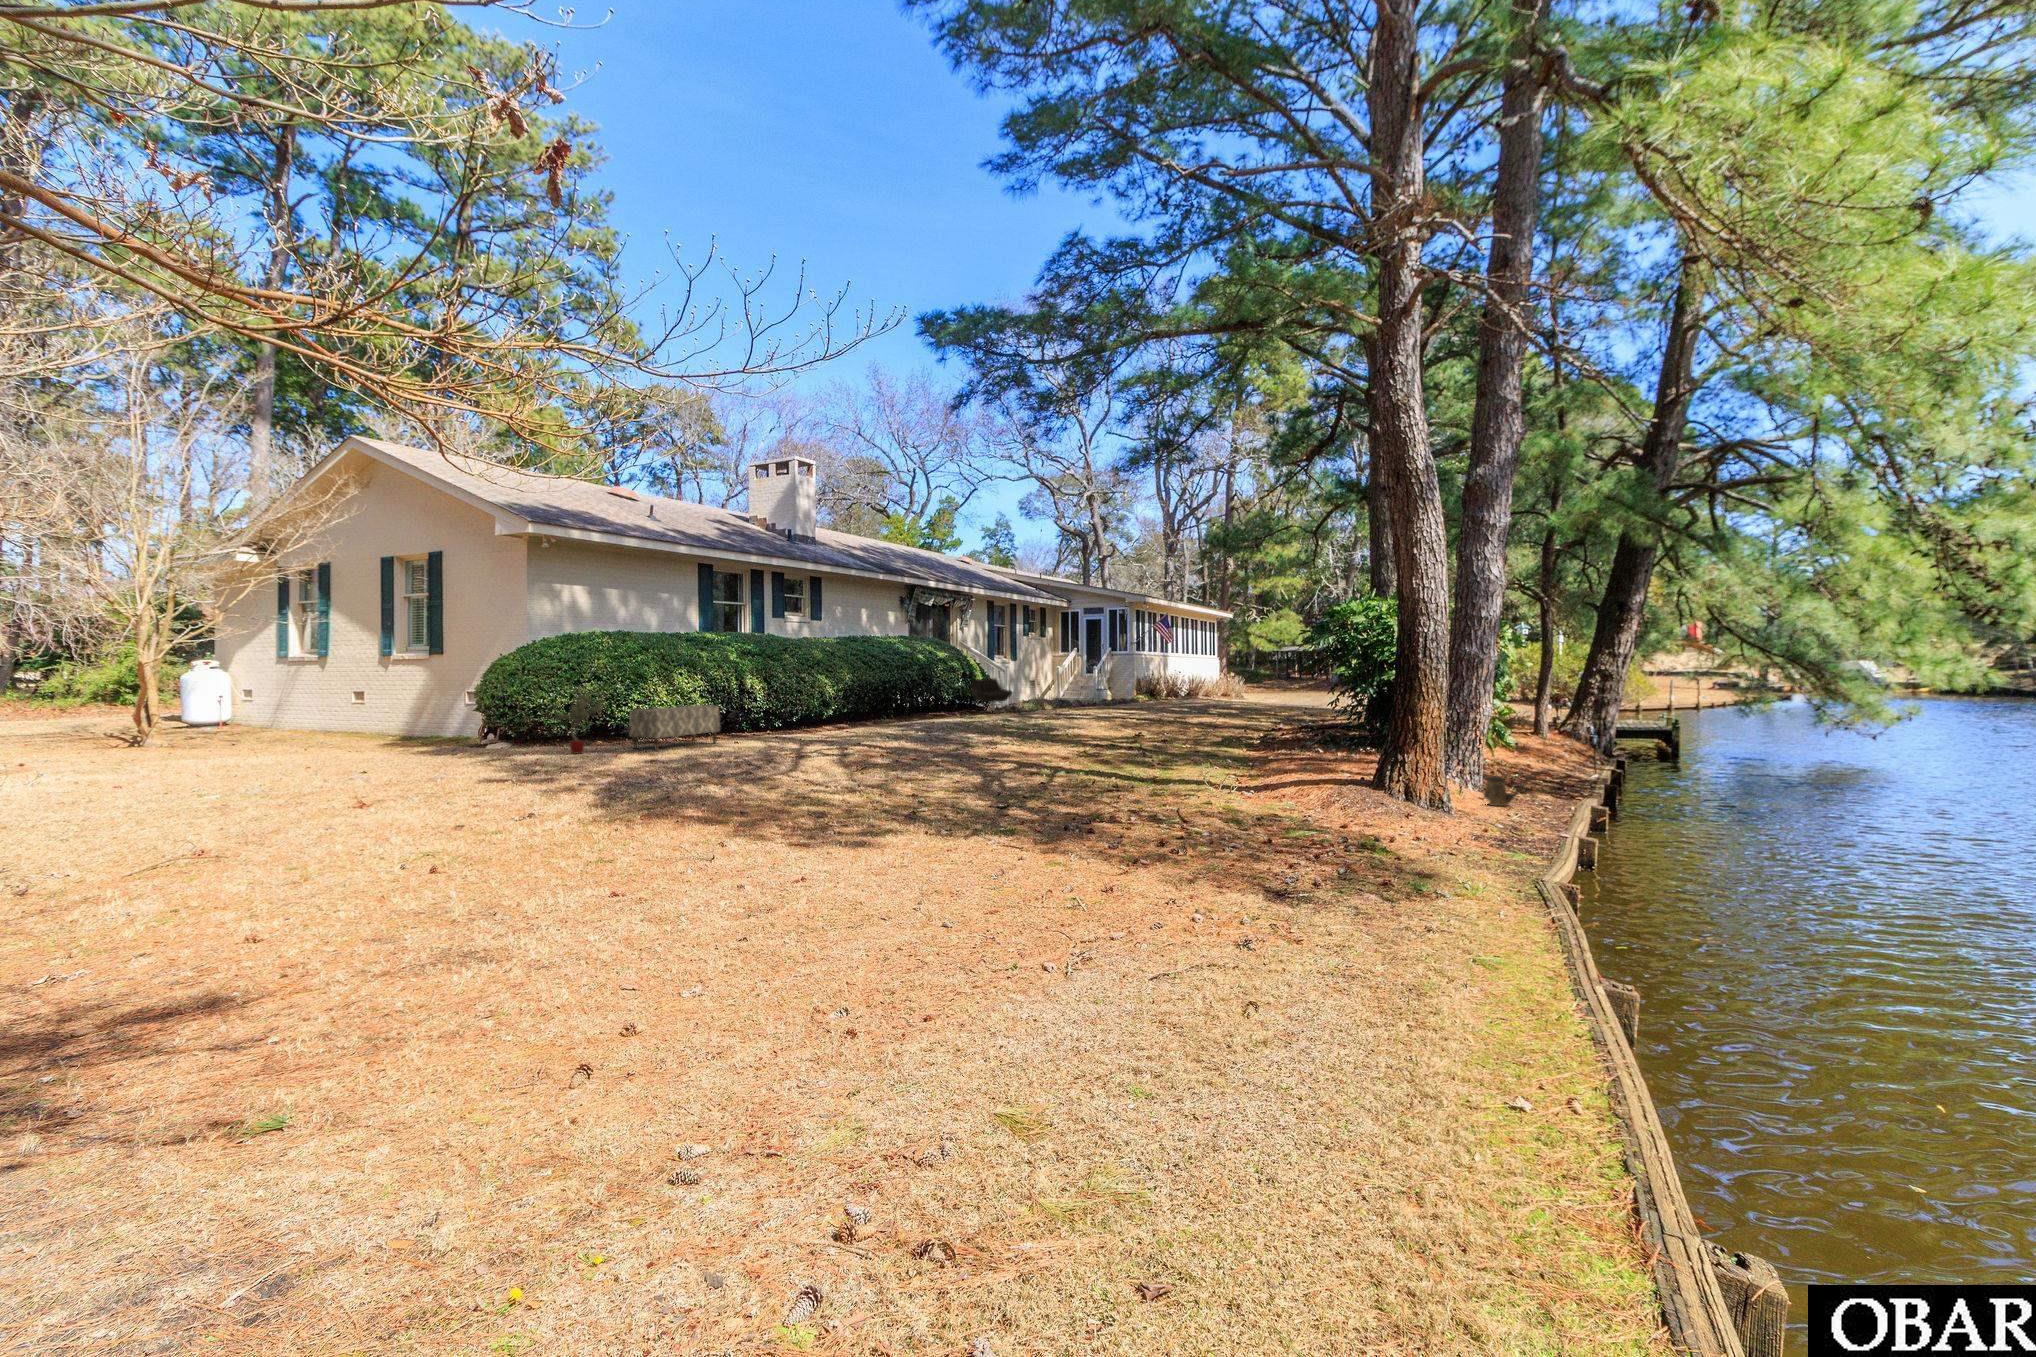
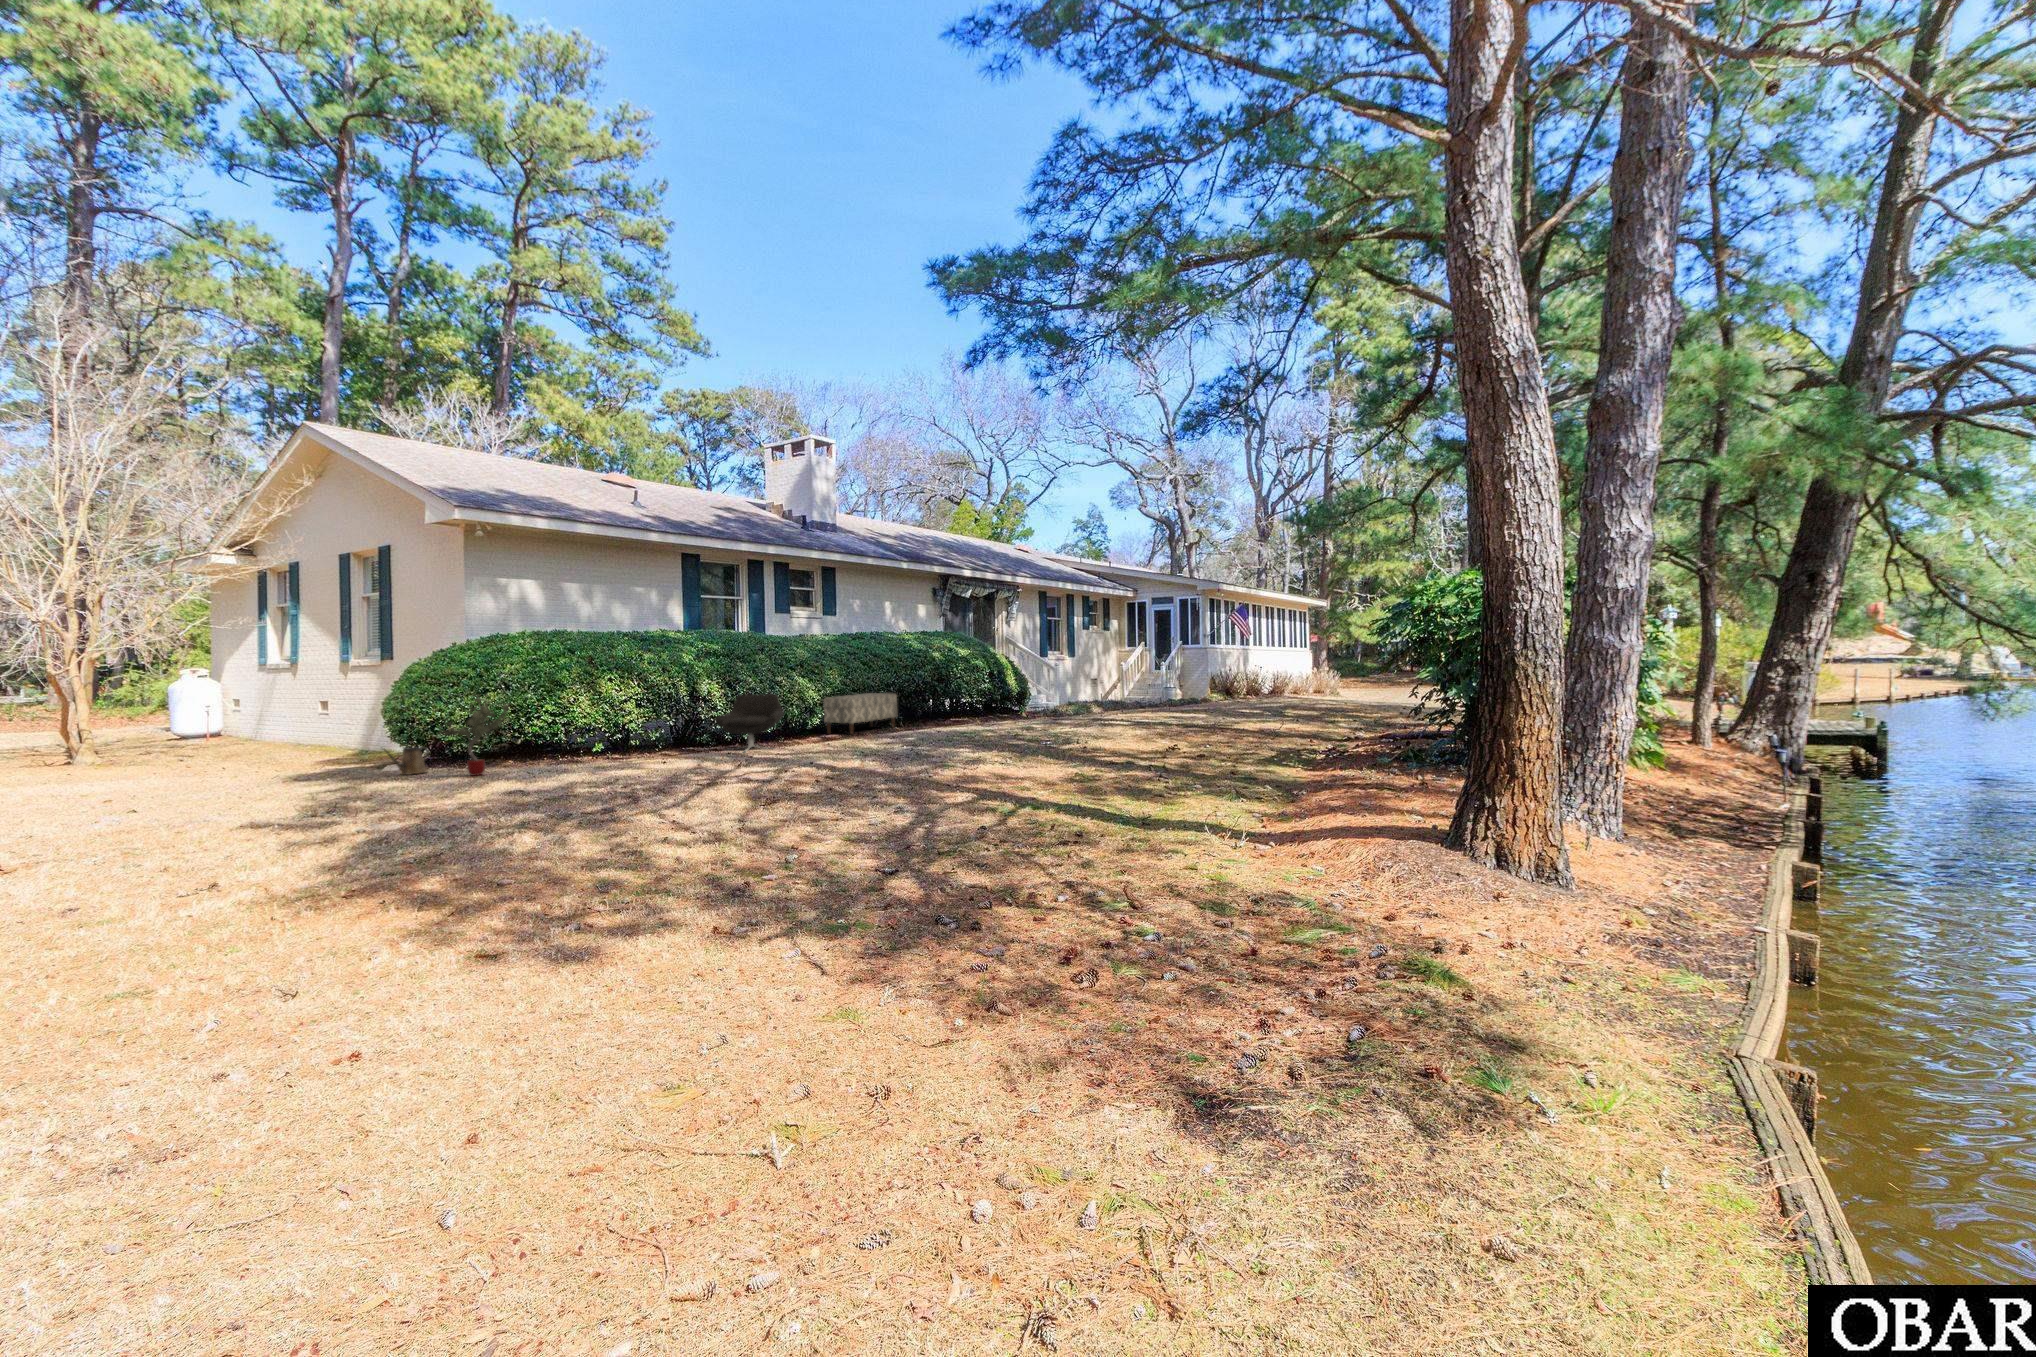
lounge chair: present [971,678,1013,711] -> present [715,694,784,752]
bench: present [629,705,720,751] -> present [824,693,897,734]
watering can: present [1477,776,1533,806] -> present [383,747,429,775]

